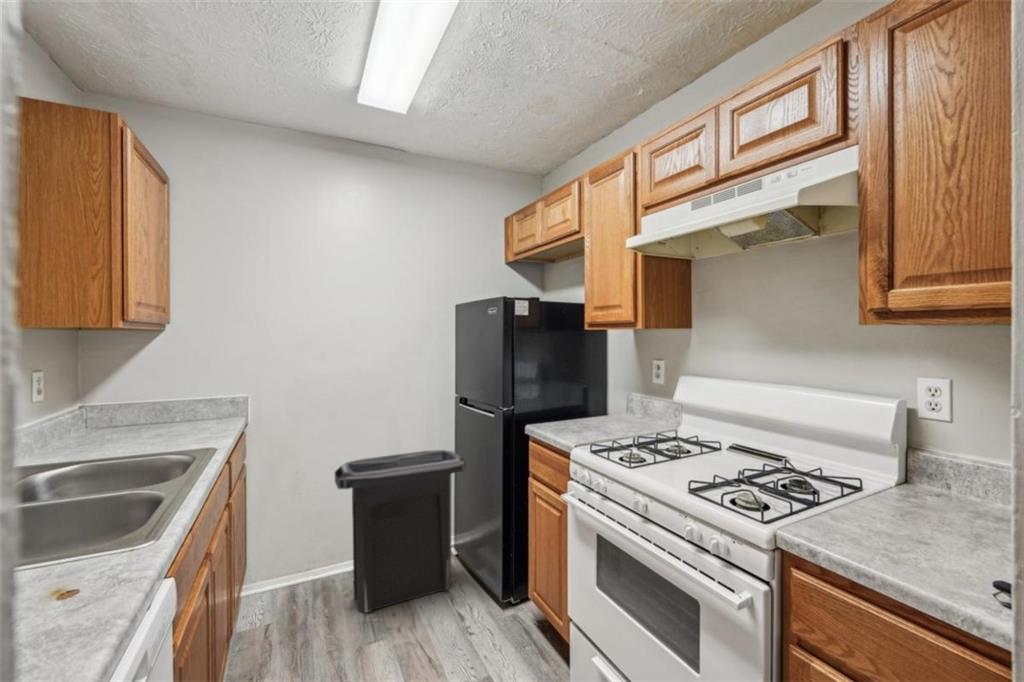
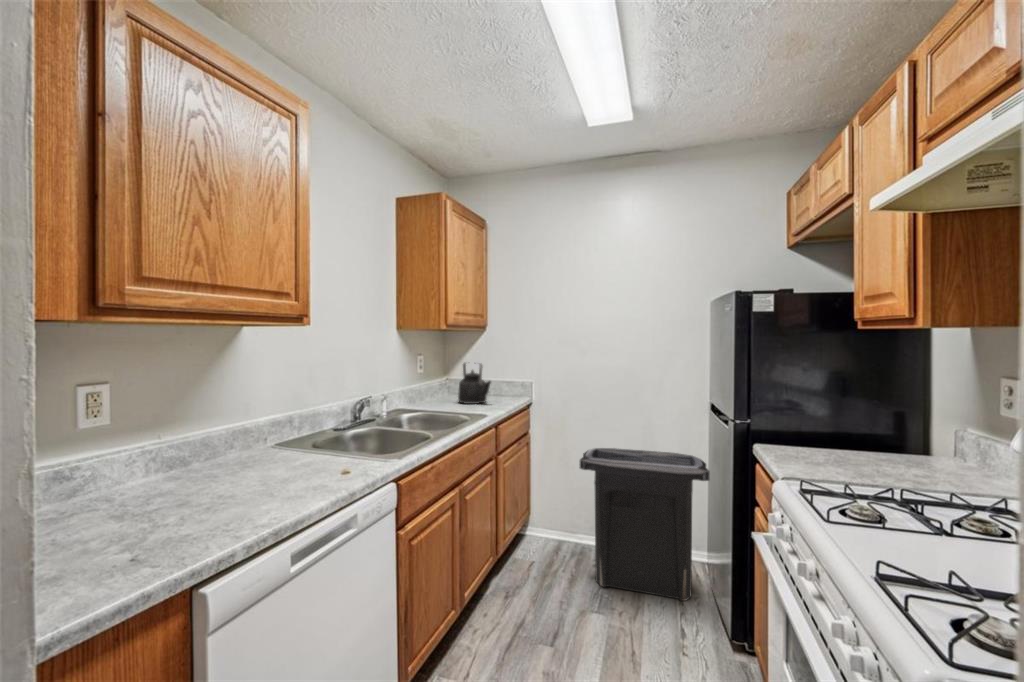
kettle: none [126,373,196,436] -> present [458,363,491,404]

